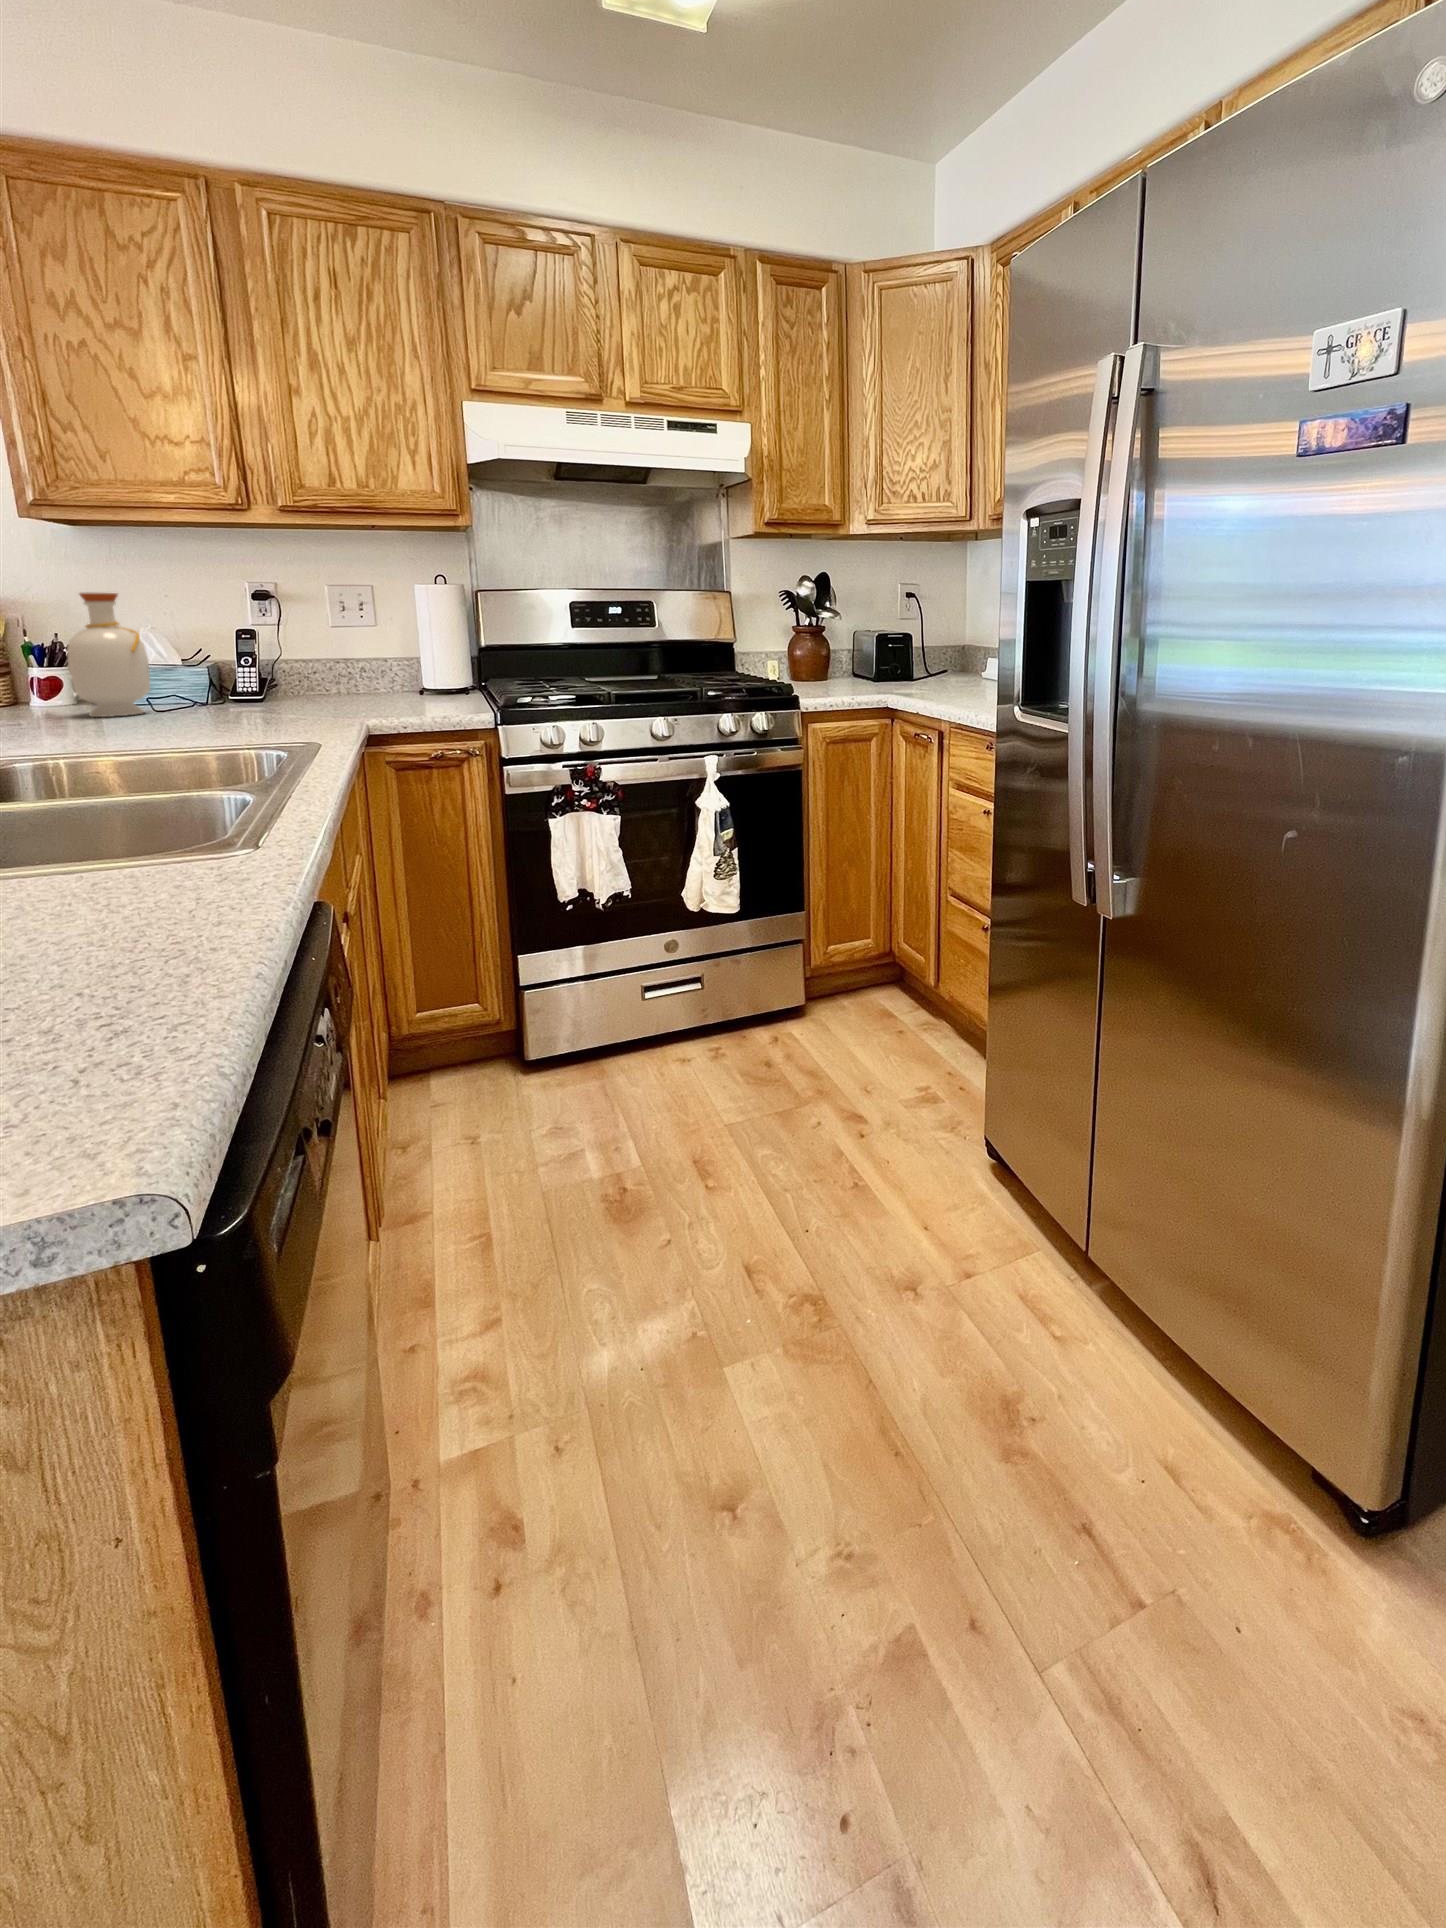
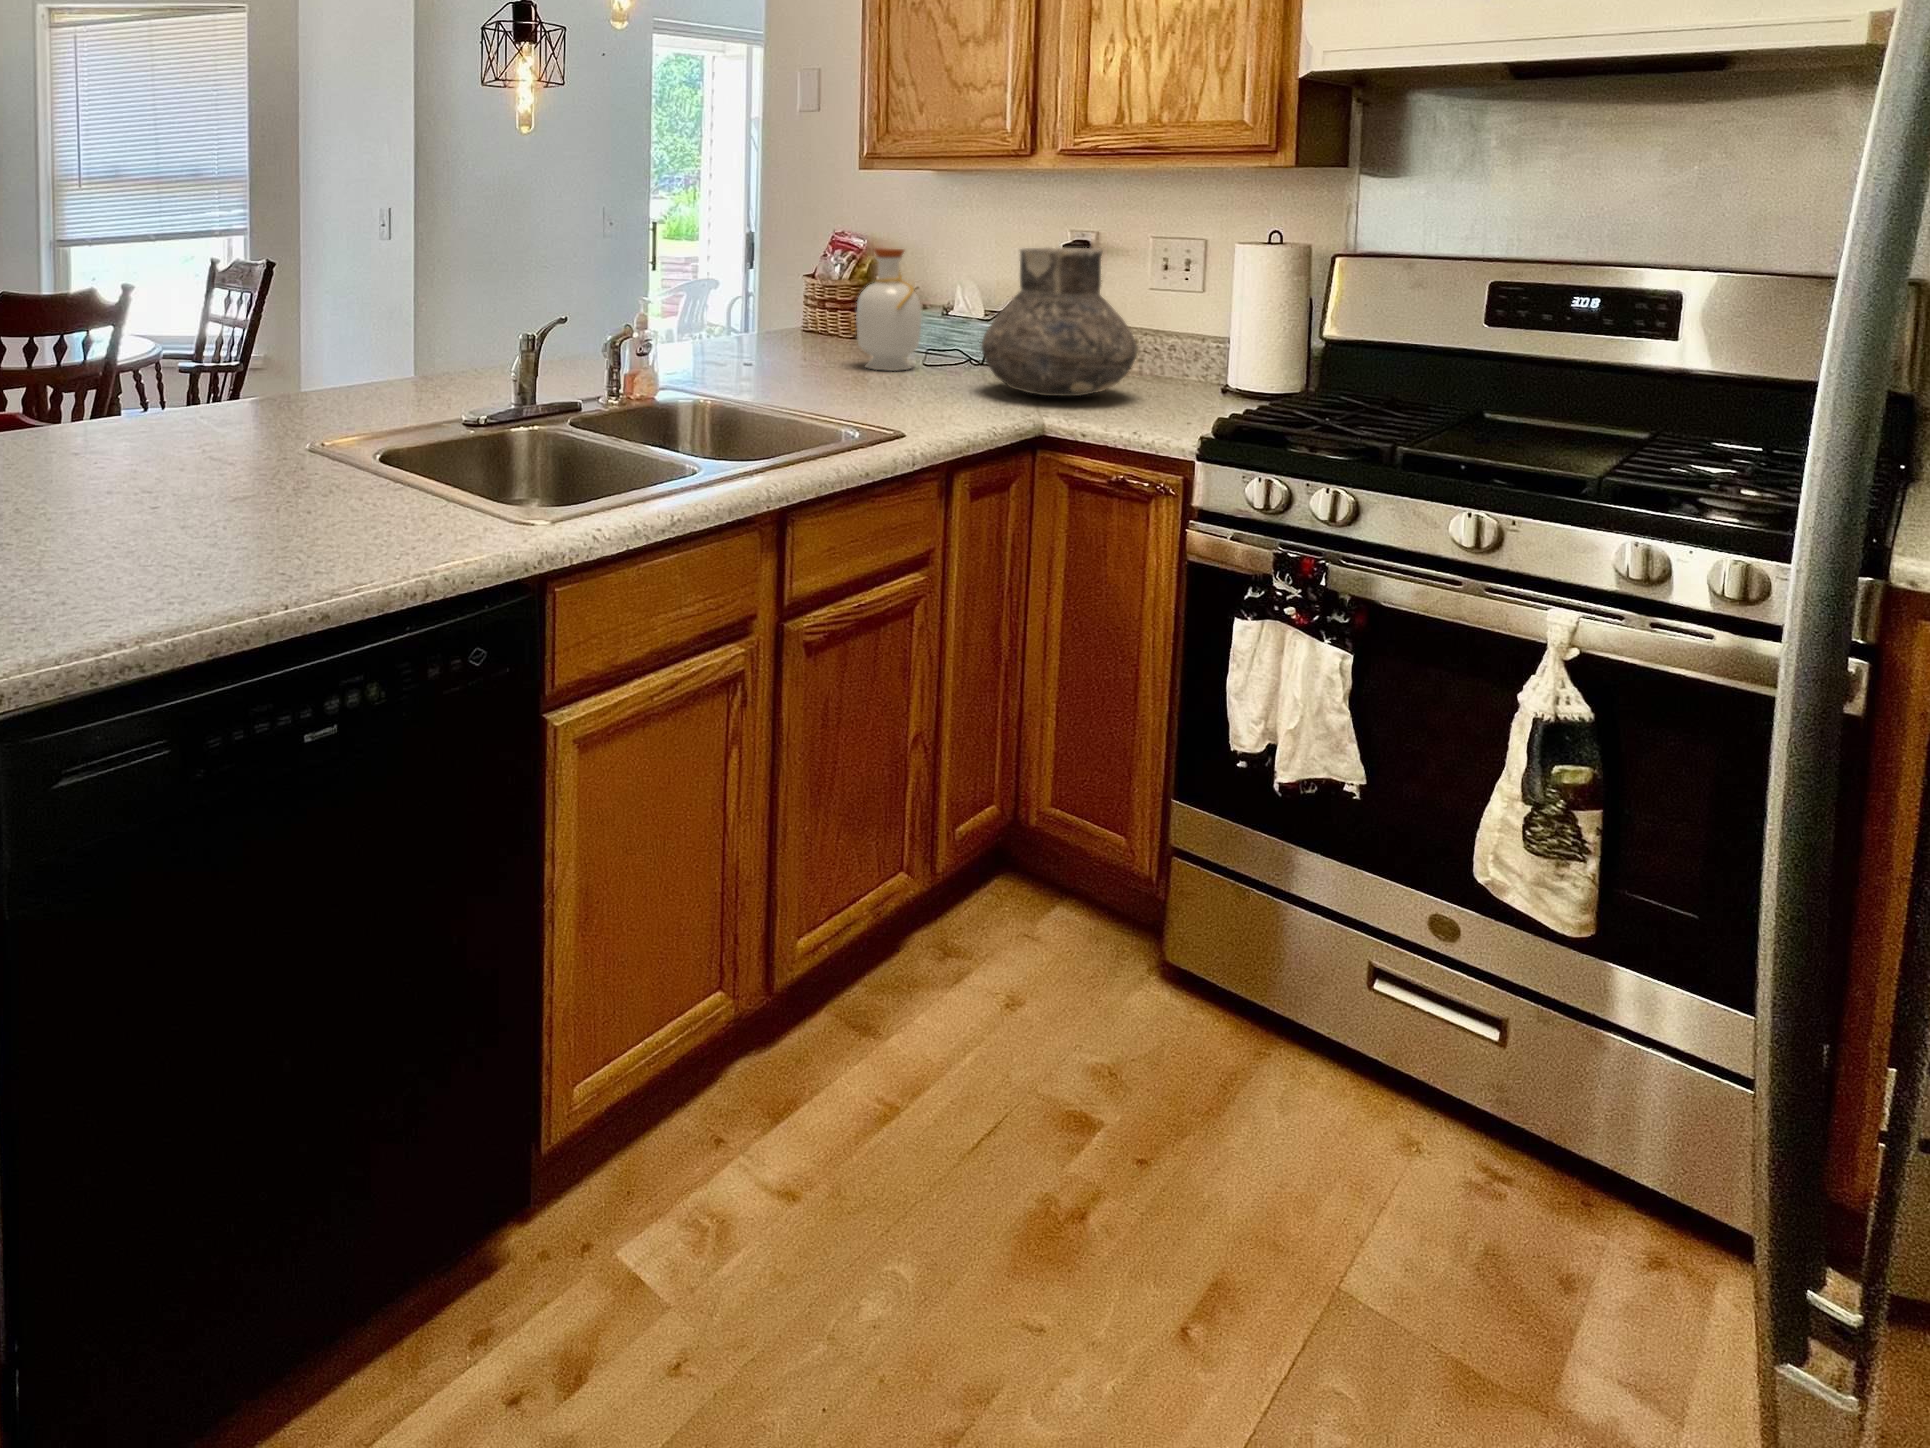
vase: none [253,586,389,709] -> present [982,247,1138,396]

